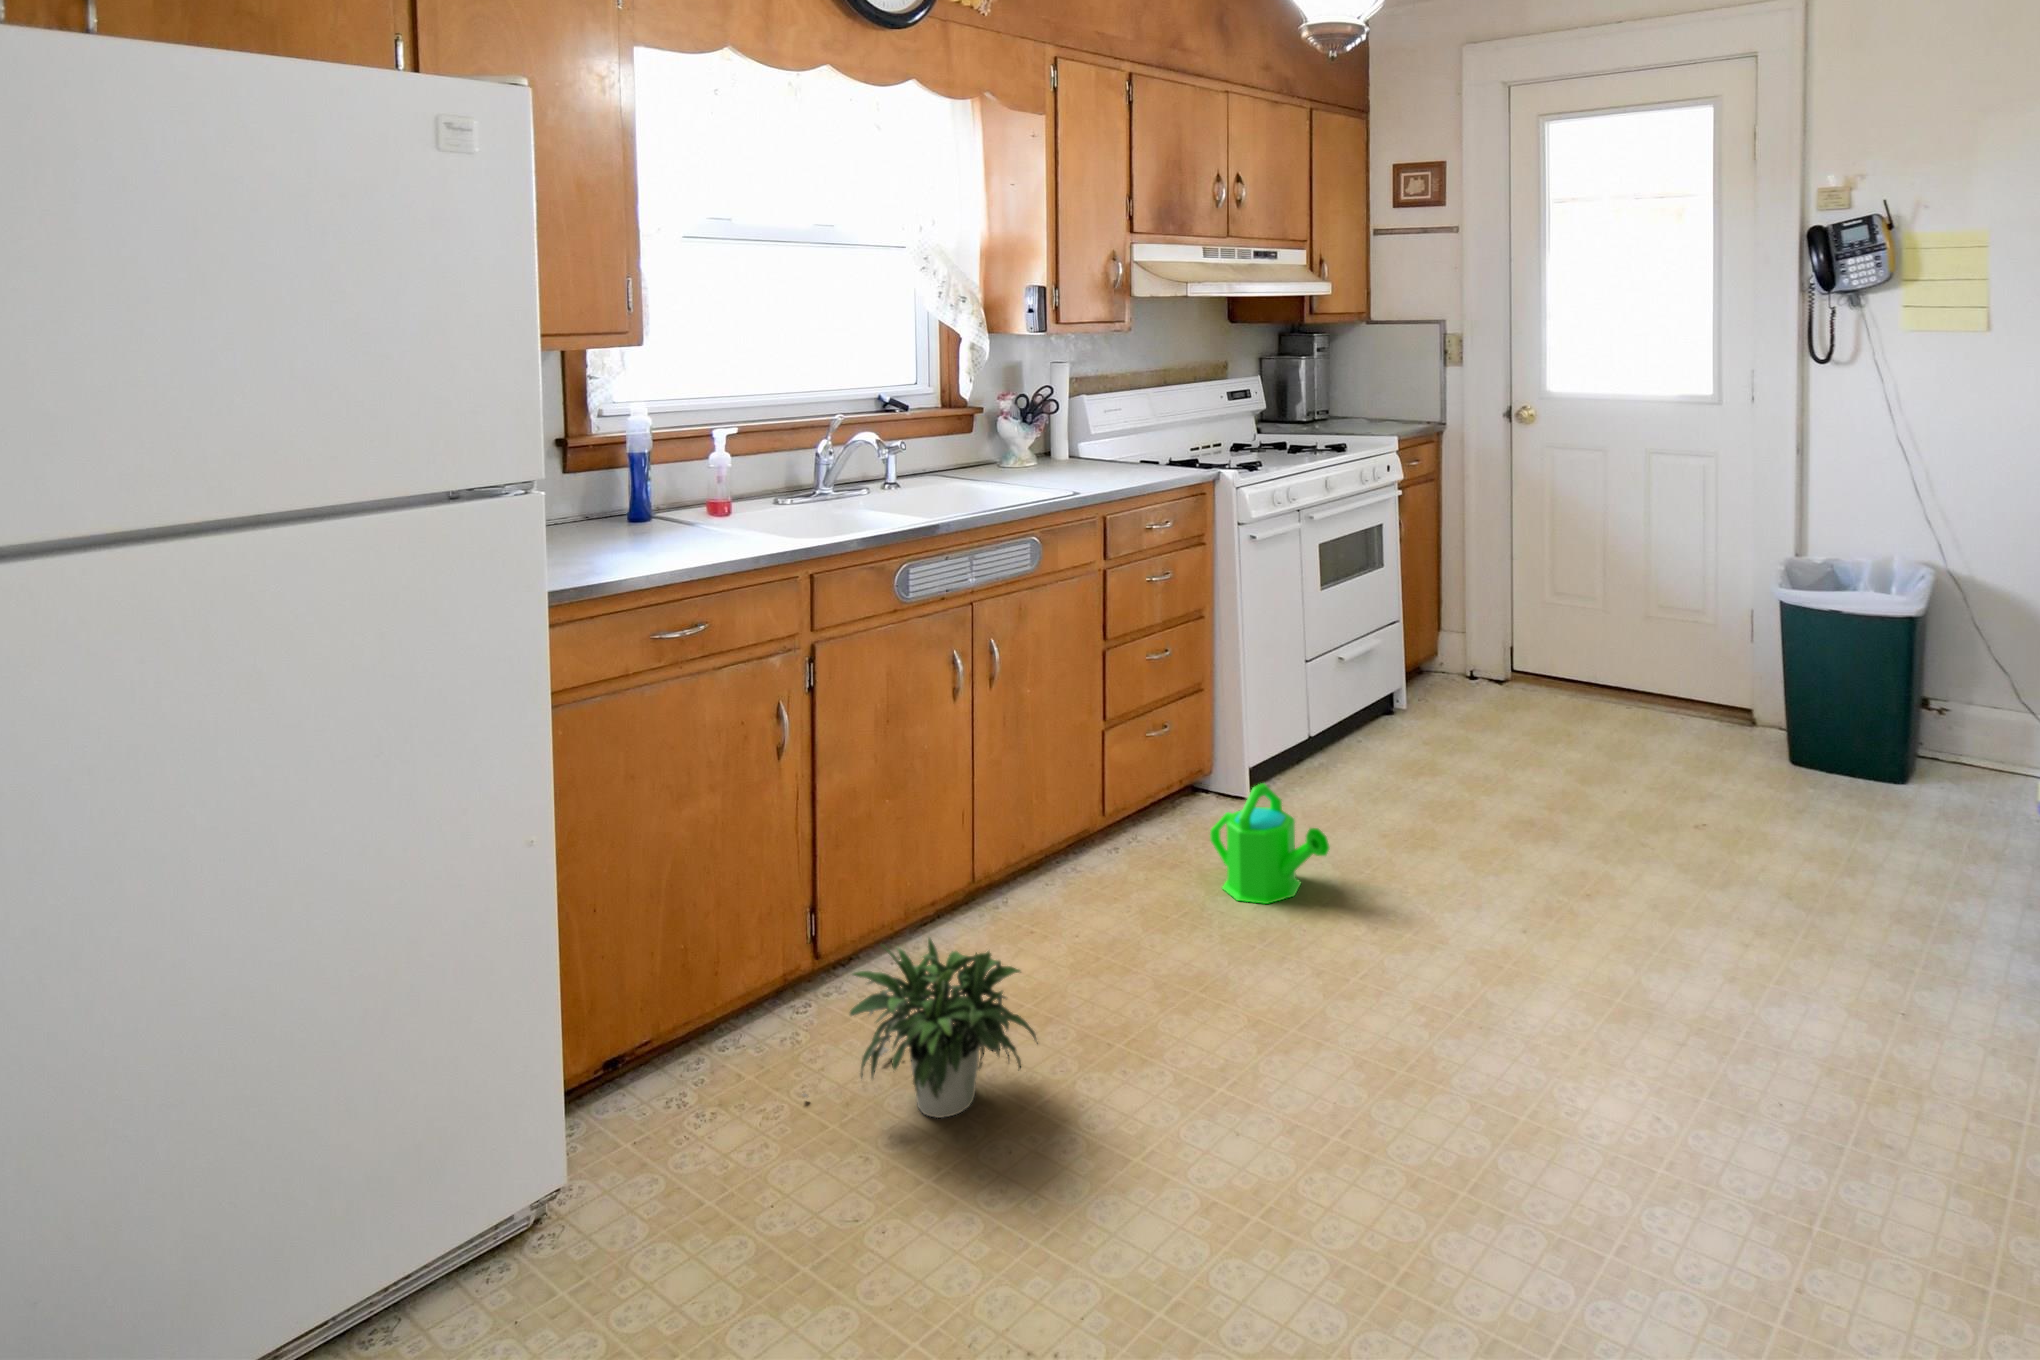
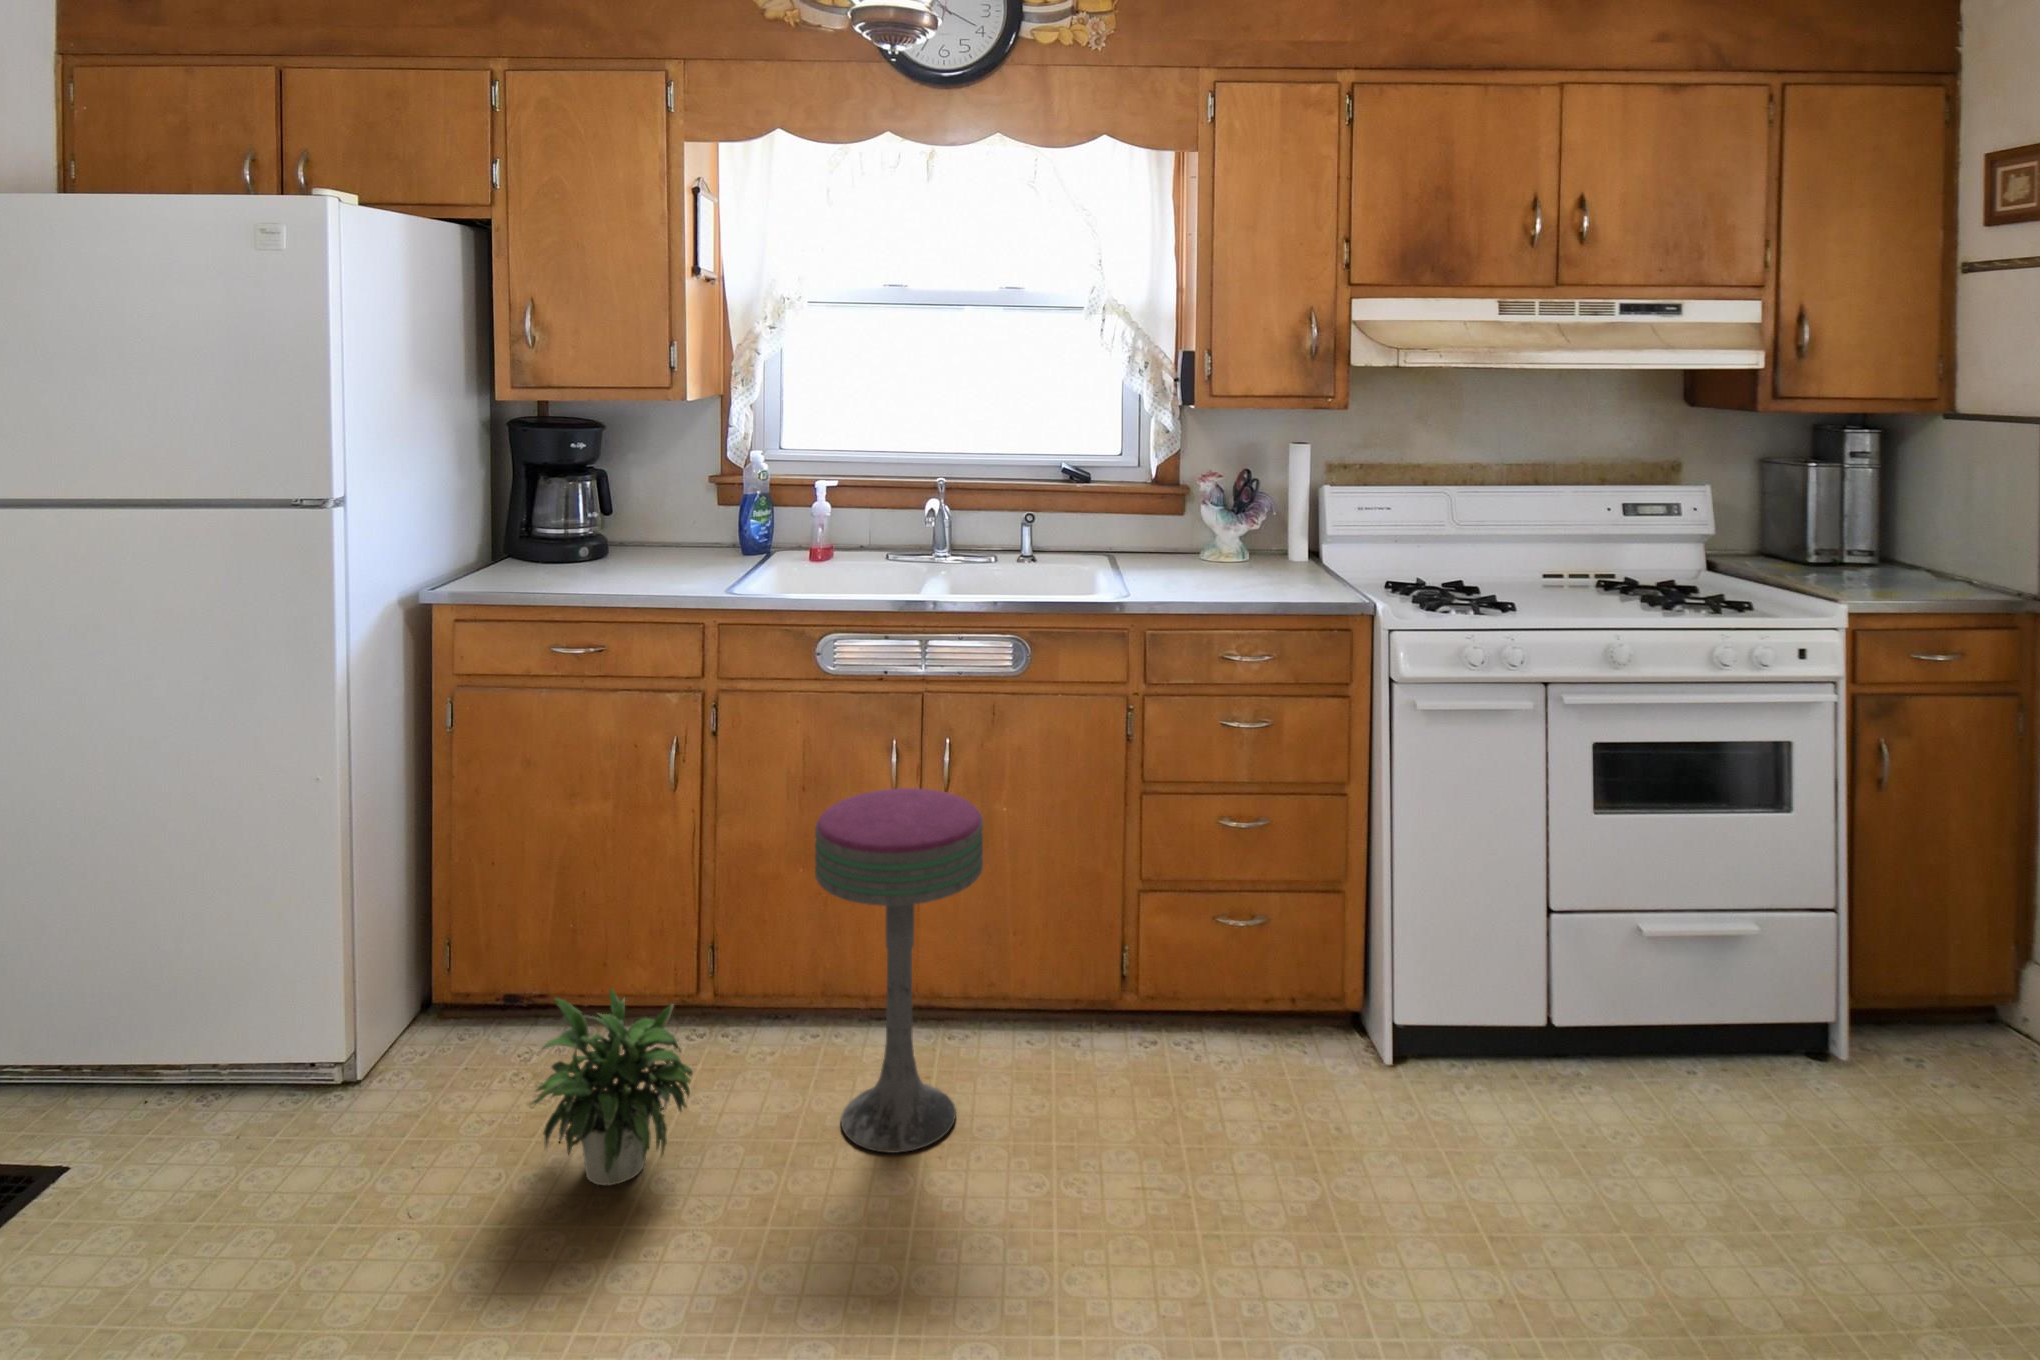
bar stool: none [990,672,1141,984] -> present [815,788,983,1153]
watering can: present [1210,783,1329,904] -> none [1117,1033,1226,1206]

